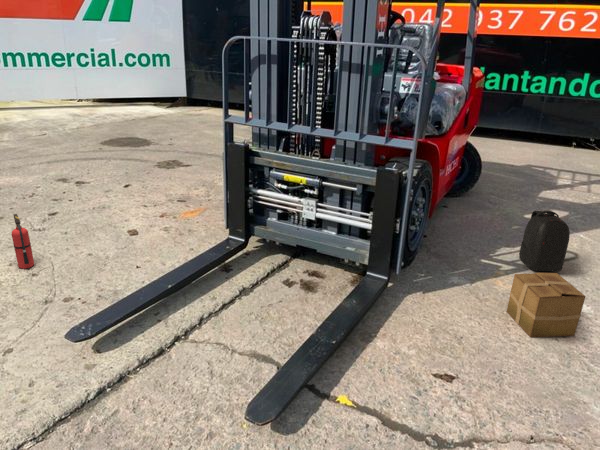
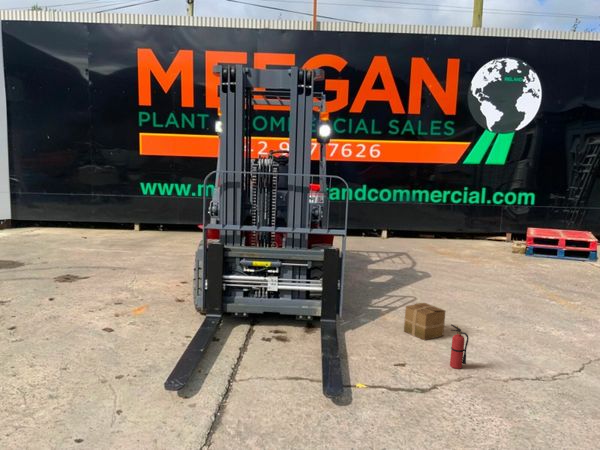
backpack: present [519,211,570,272] -> none [387,271,416,309]
fire extinguisher: present [11,214,34,269] -> present [450,324,469,369]

